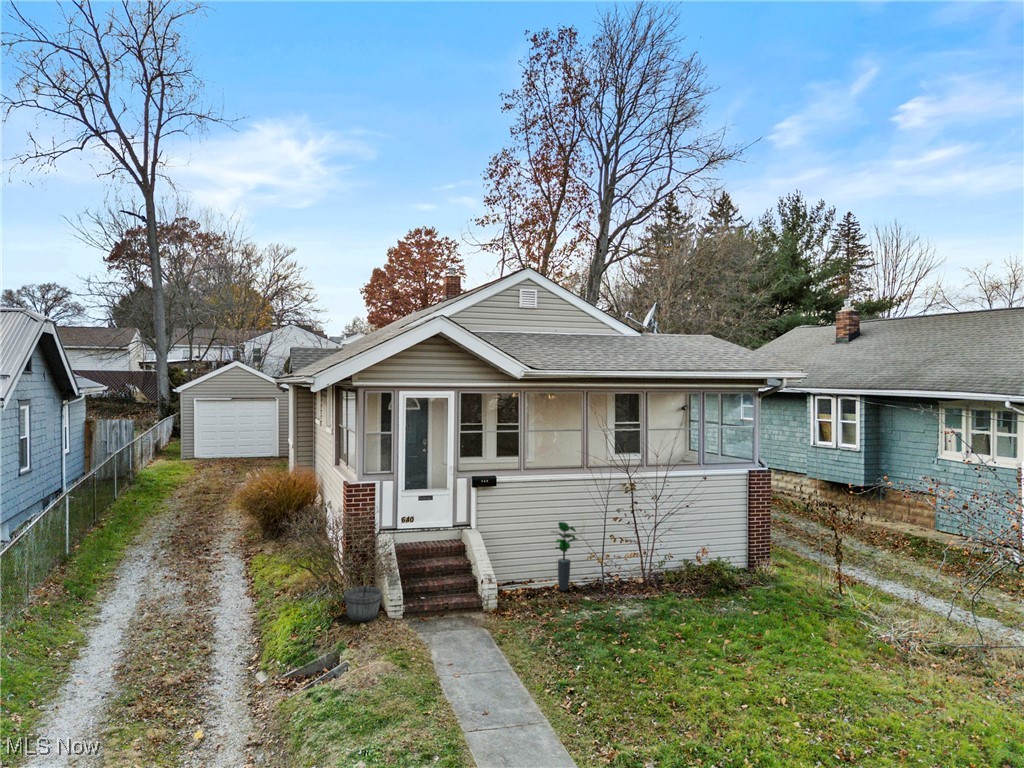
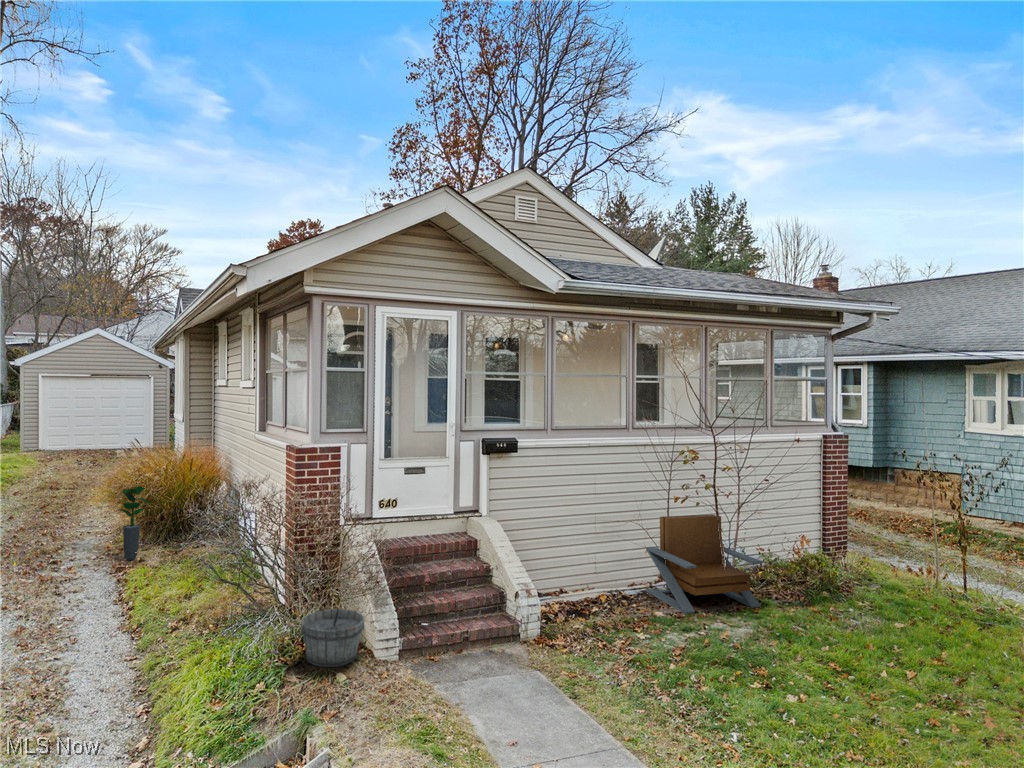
potted plant: present [555,522,577,591] -> present [117,487,150,560]
lounge chair: none [595,531,672,602] -> present [646,515,762,614]

